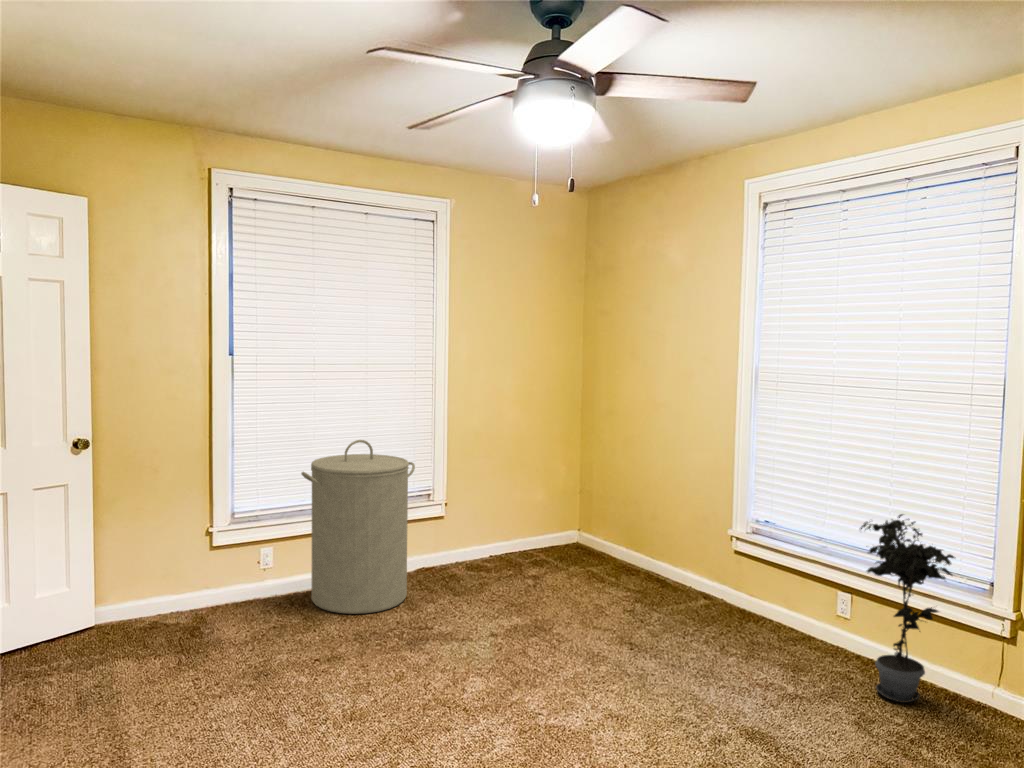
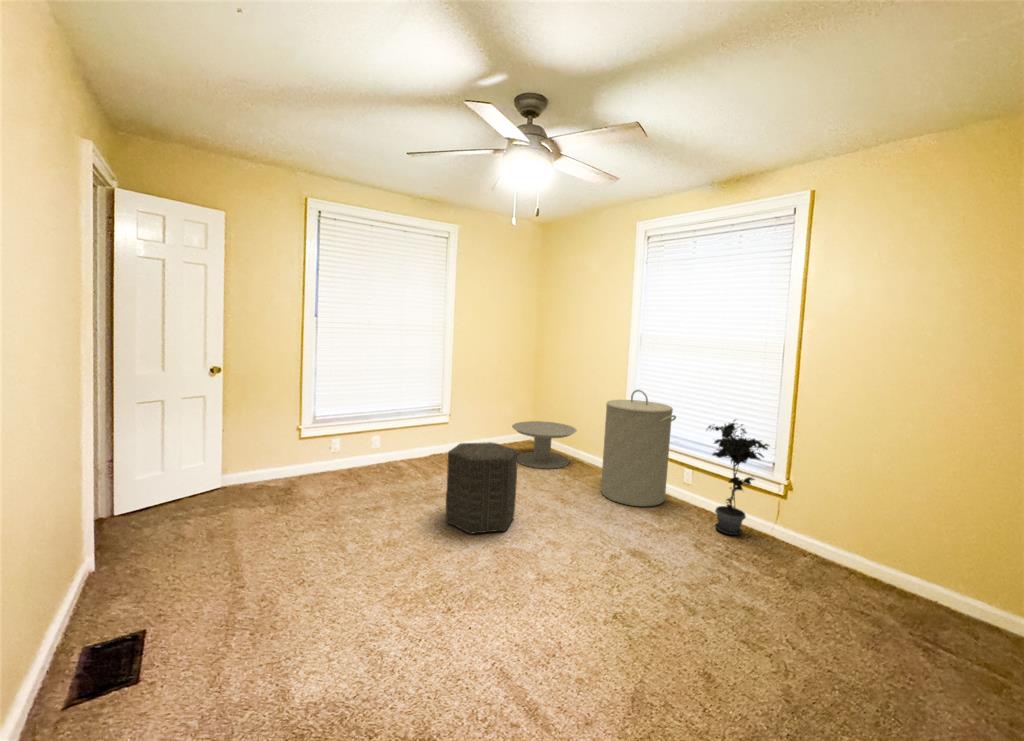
laundry hamper: present [301,440,415,614] -> present [601,390,676,506]
side table: none [548,509,657,590] -> present [512,421,577,468]
ottoman: none [438,554,550,701] -> present [446,442,518,534]

